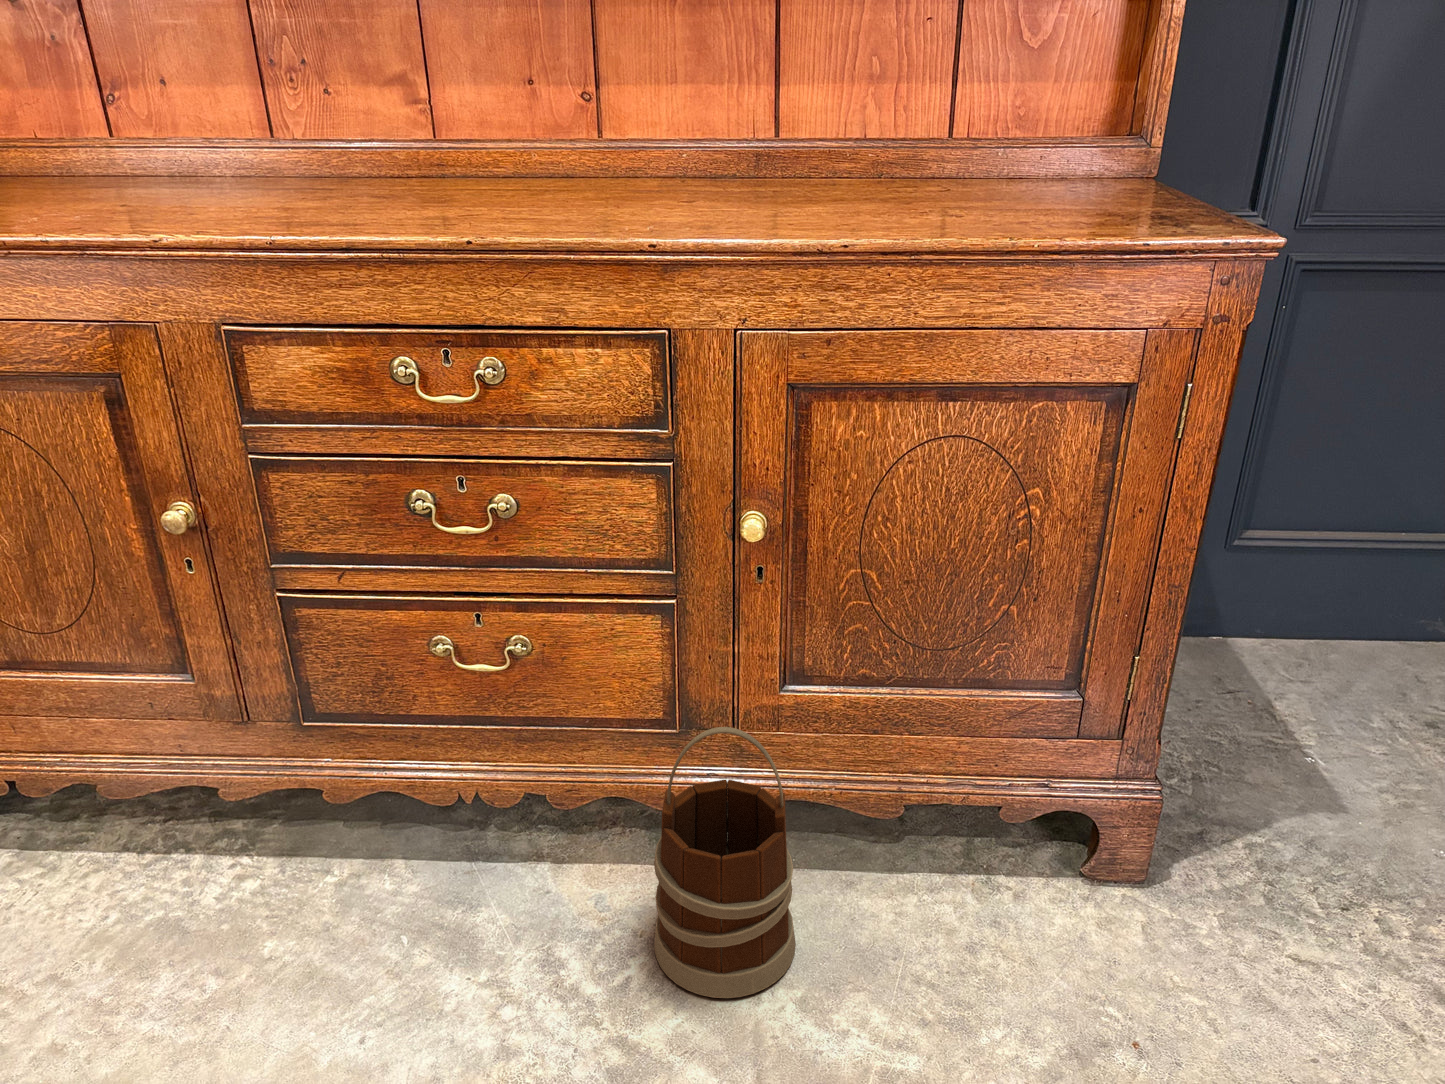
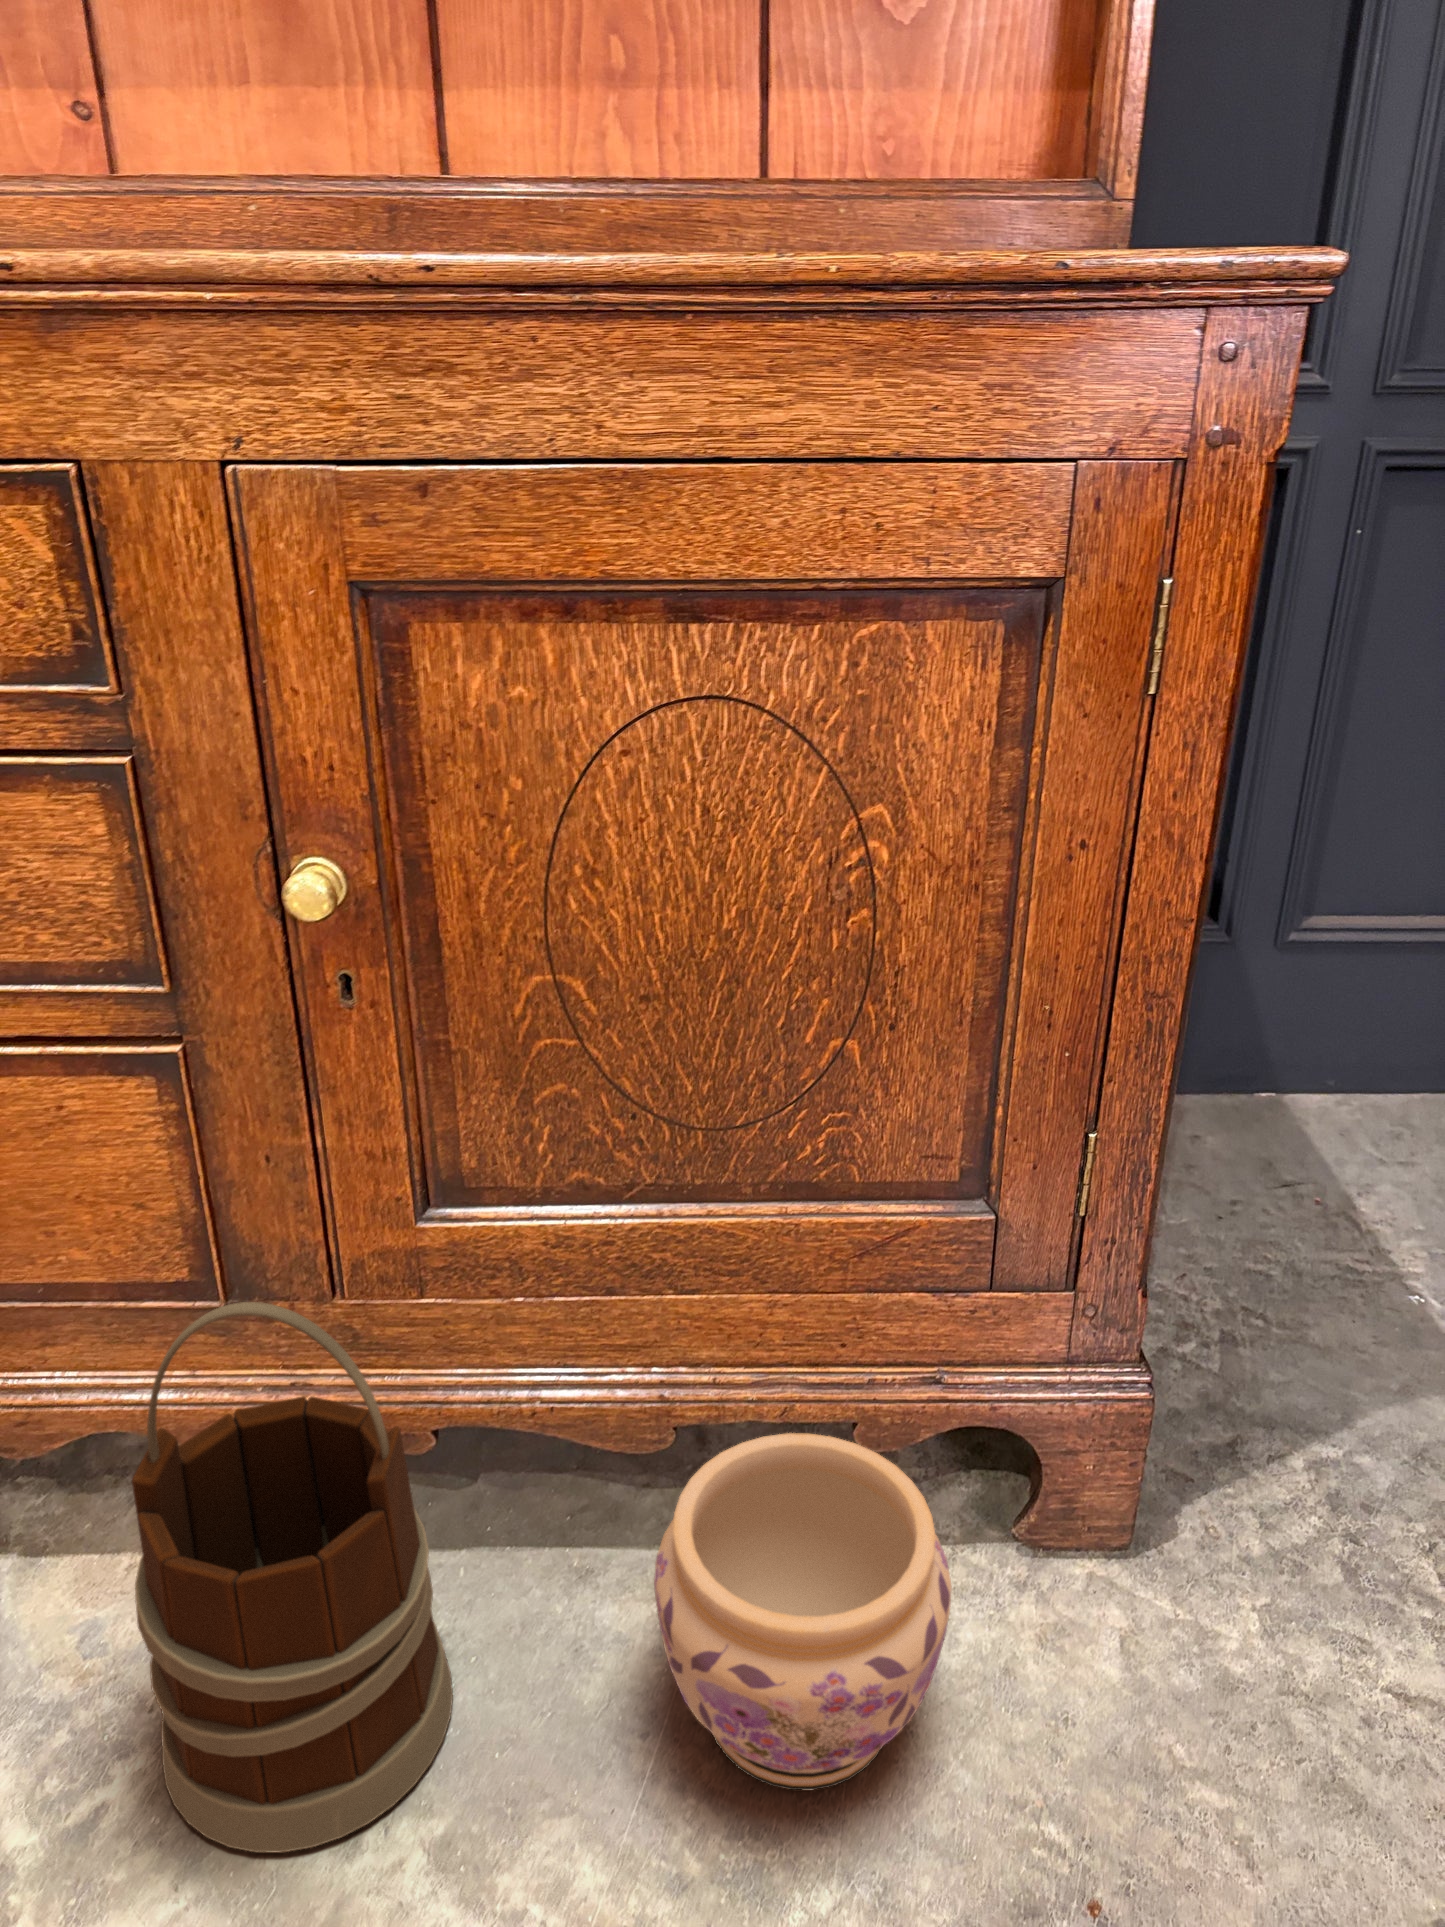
planter: none [906,809,1060,985] -> present [654,1433,952,1790]

